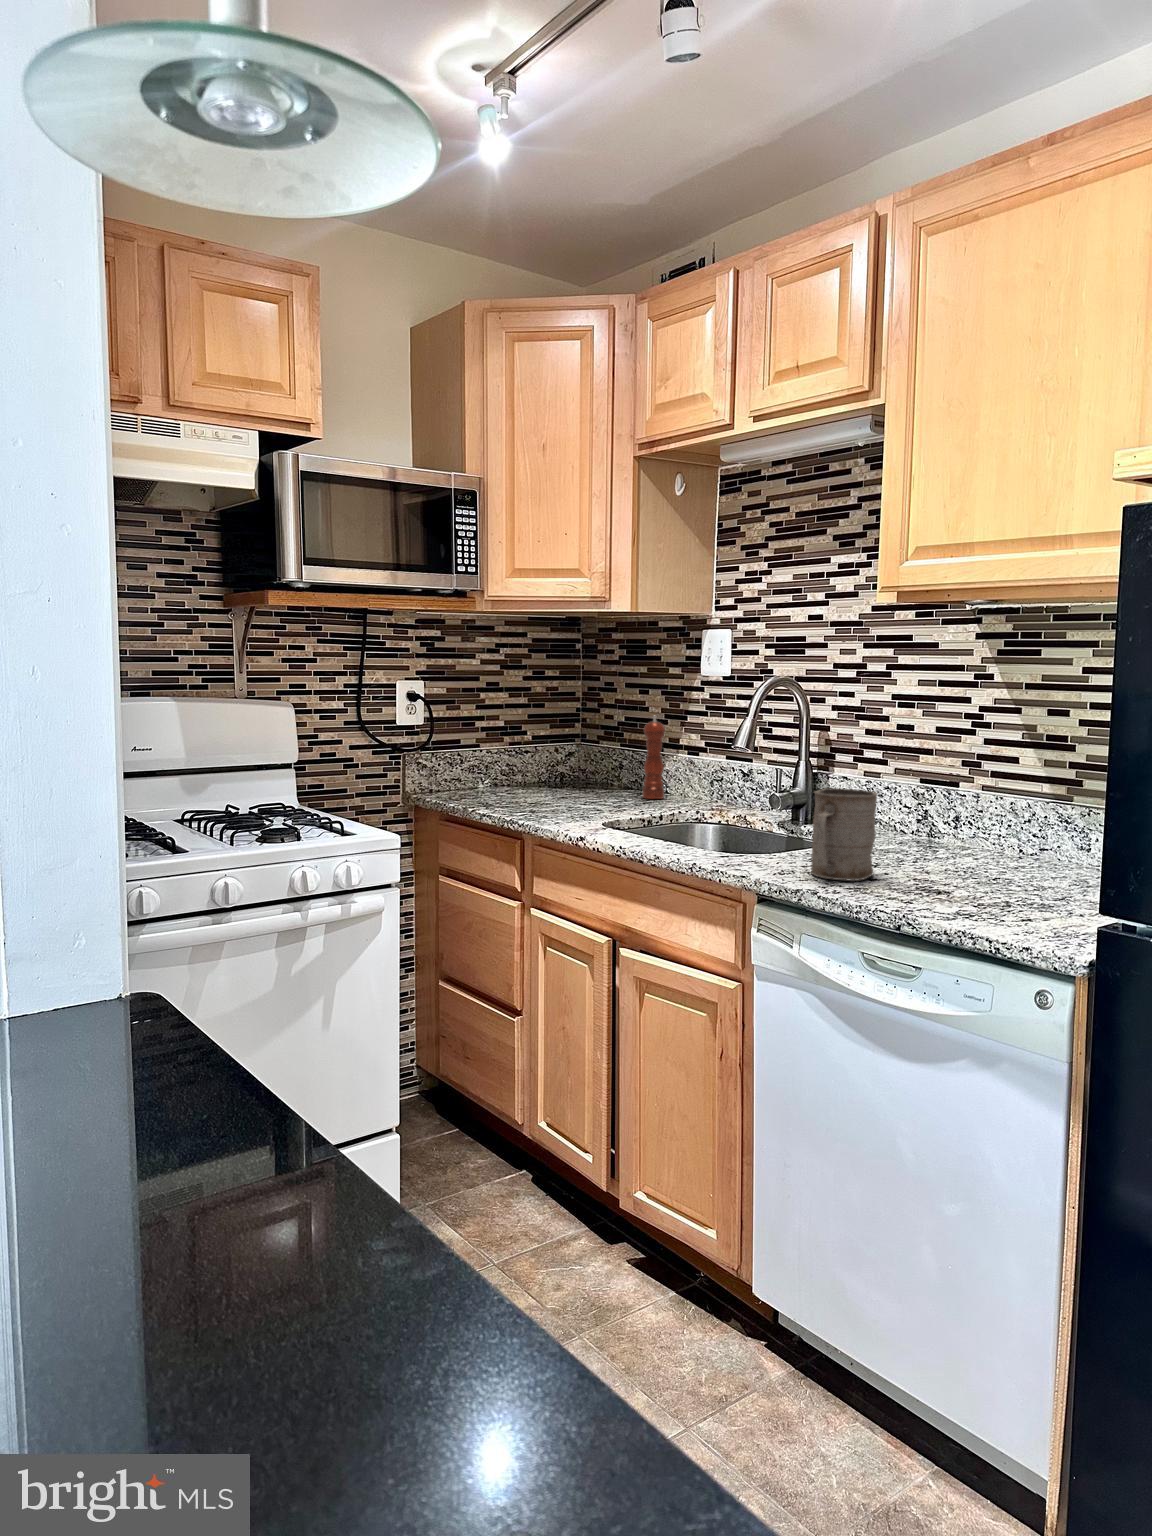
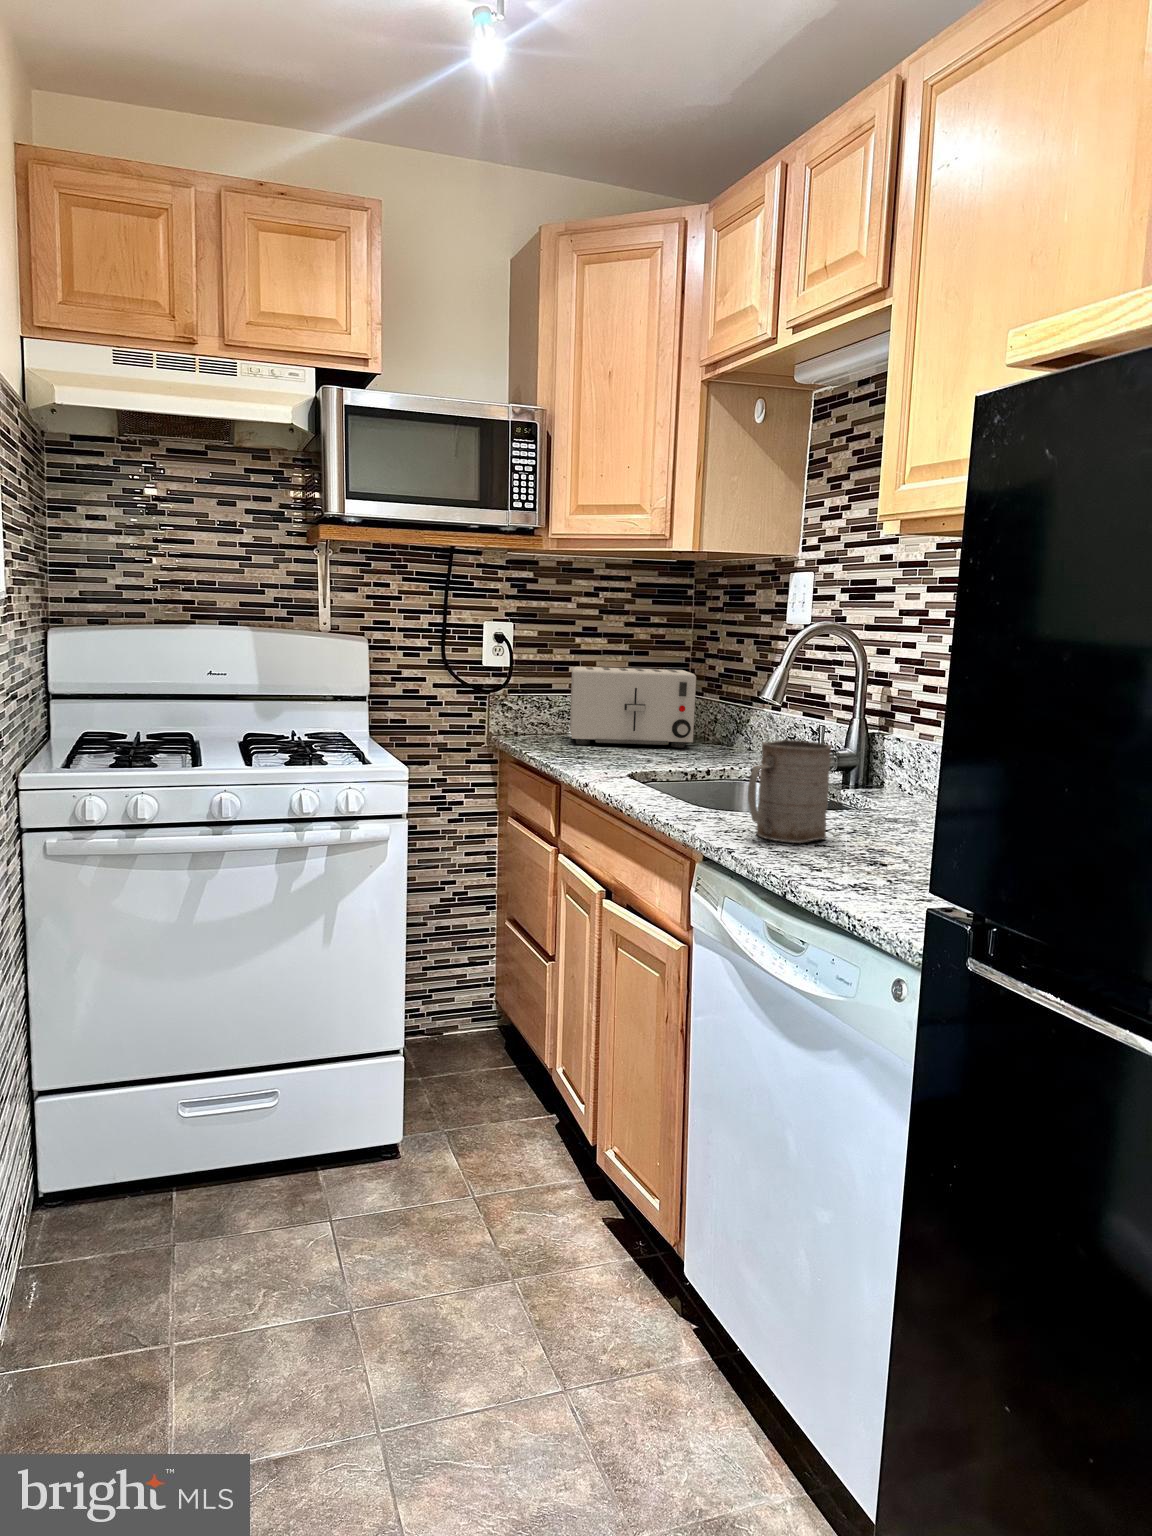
pepper mill: present [642,716,665,799] -> none [718,664,745,753]
toaster: none [489,722,619,799] -> present [570,667,696,748]

